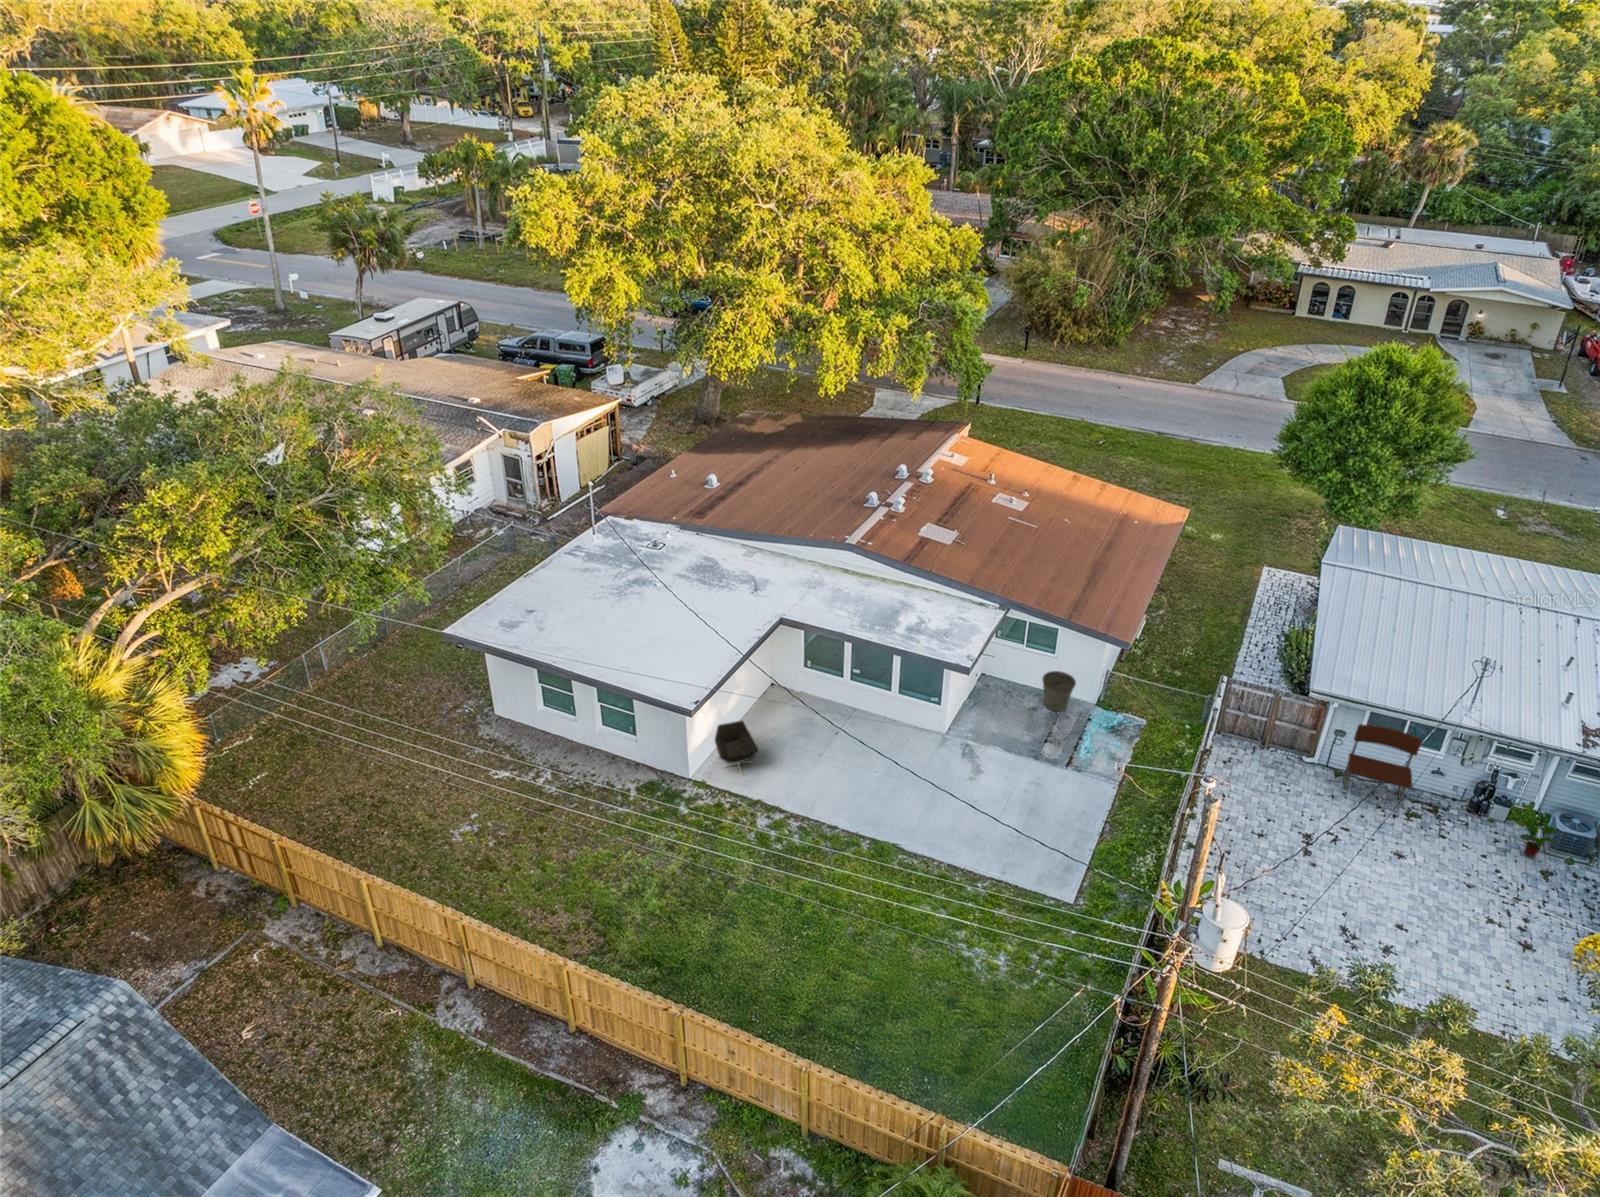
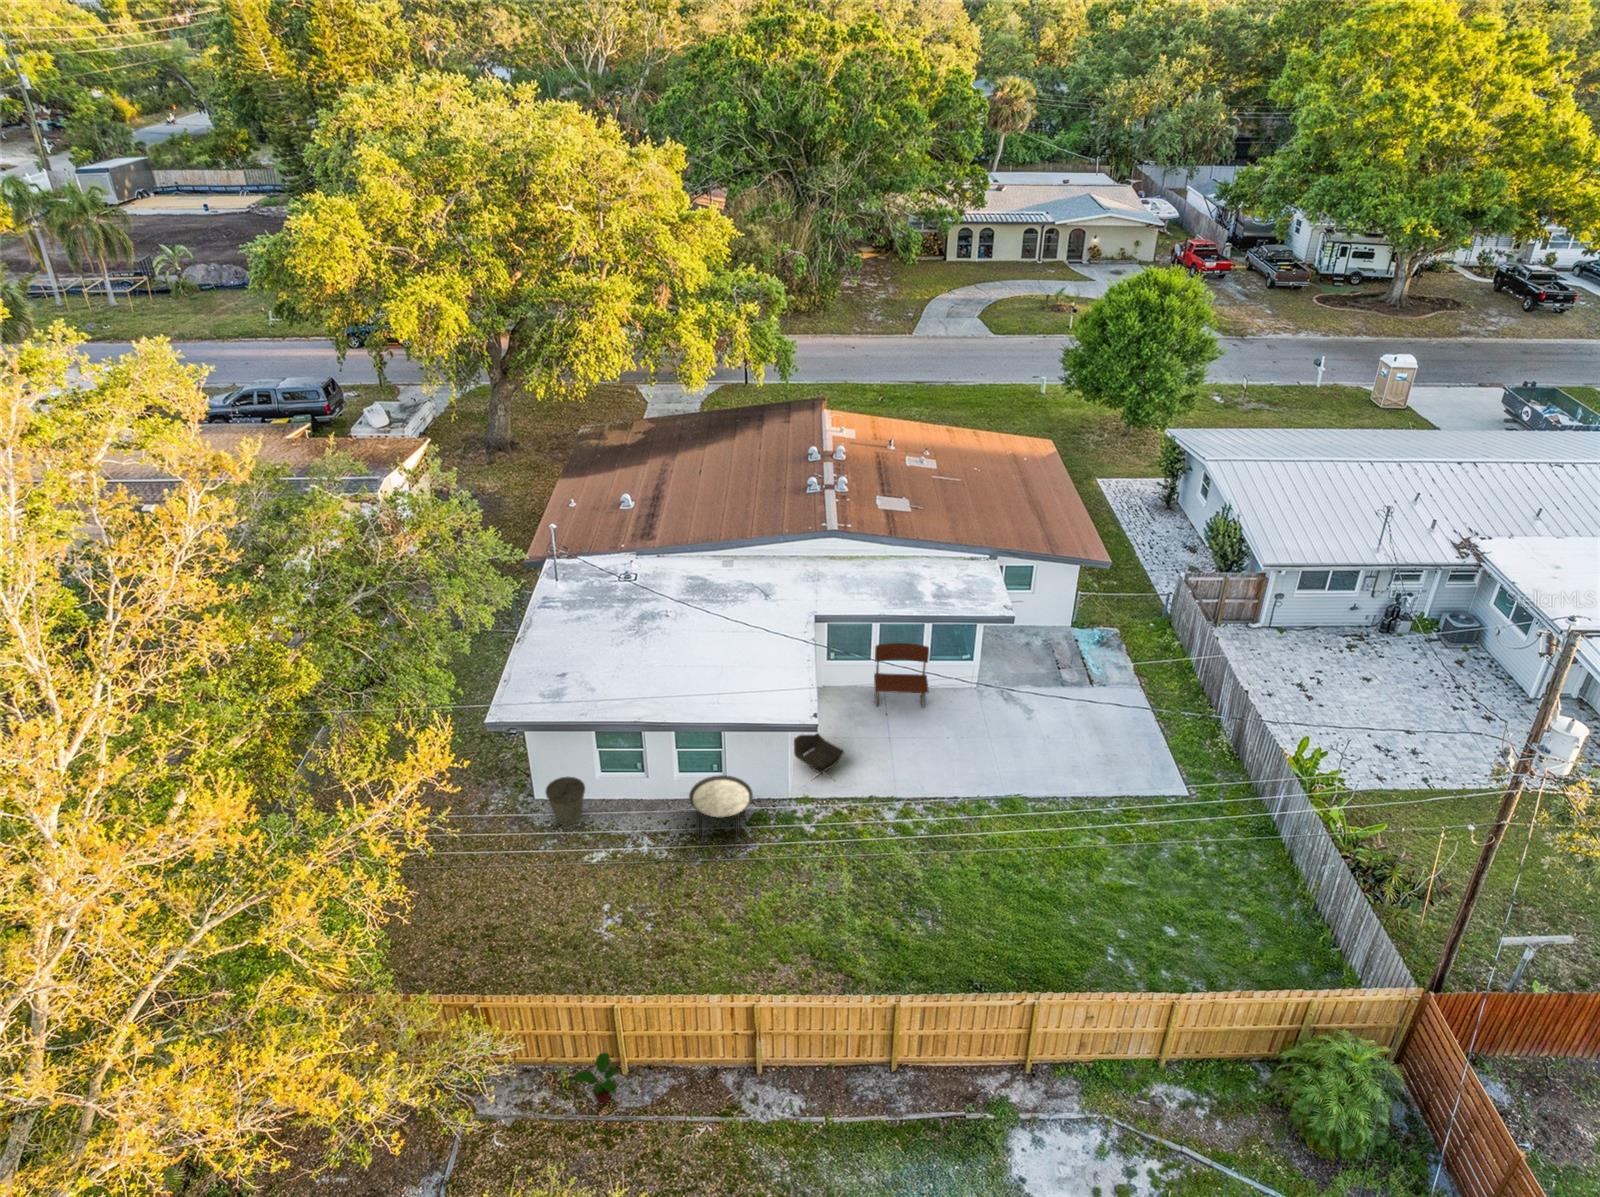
trash can: present [1042,671,1076,711] -> present [546,777,585,825]
bench: present [1344,724,1422,802] -> present [874,643,929,708]
round table: none [588,735,647,796] -> present [689,775,753,839]
potted plant: present [1521,820,1557,857] -> present [572,1053,619,1104]

